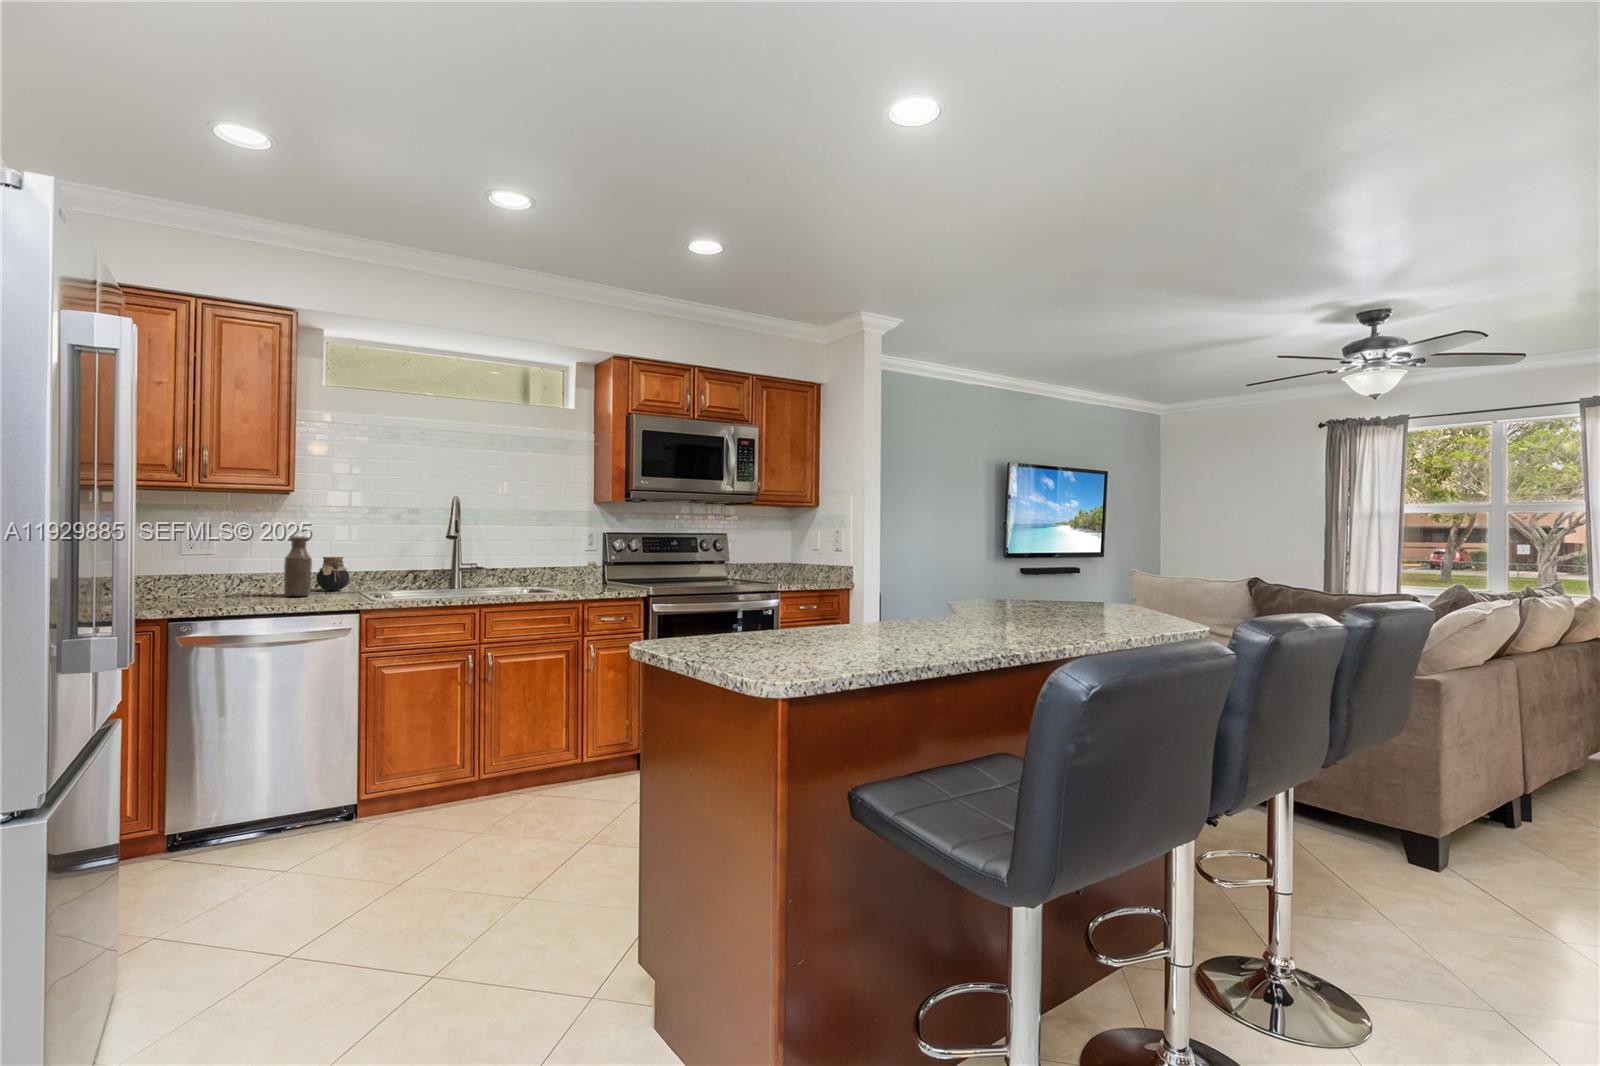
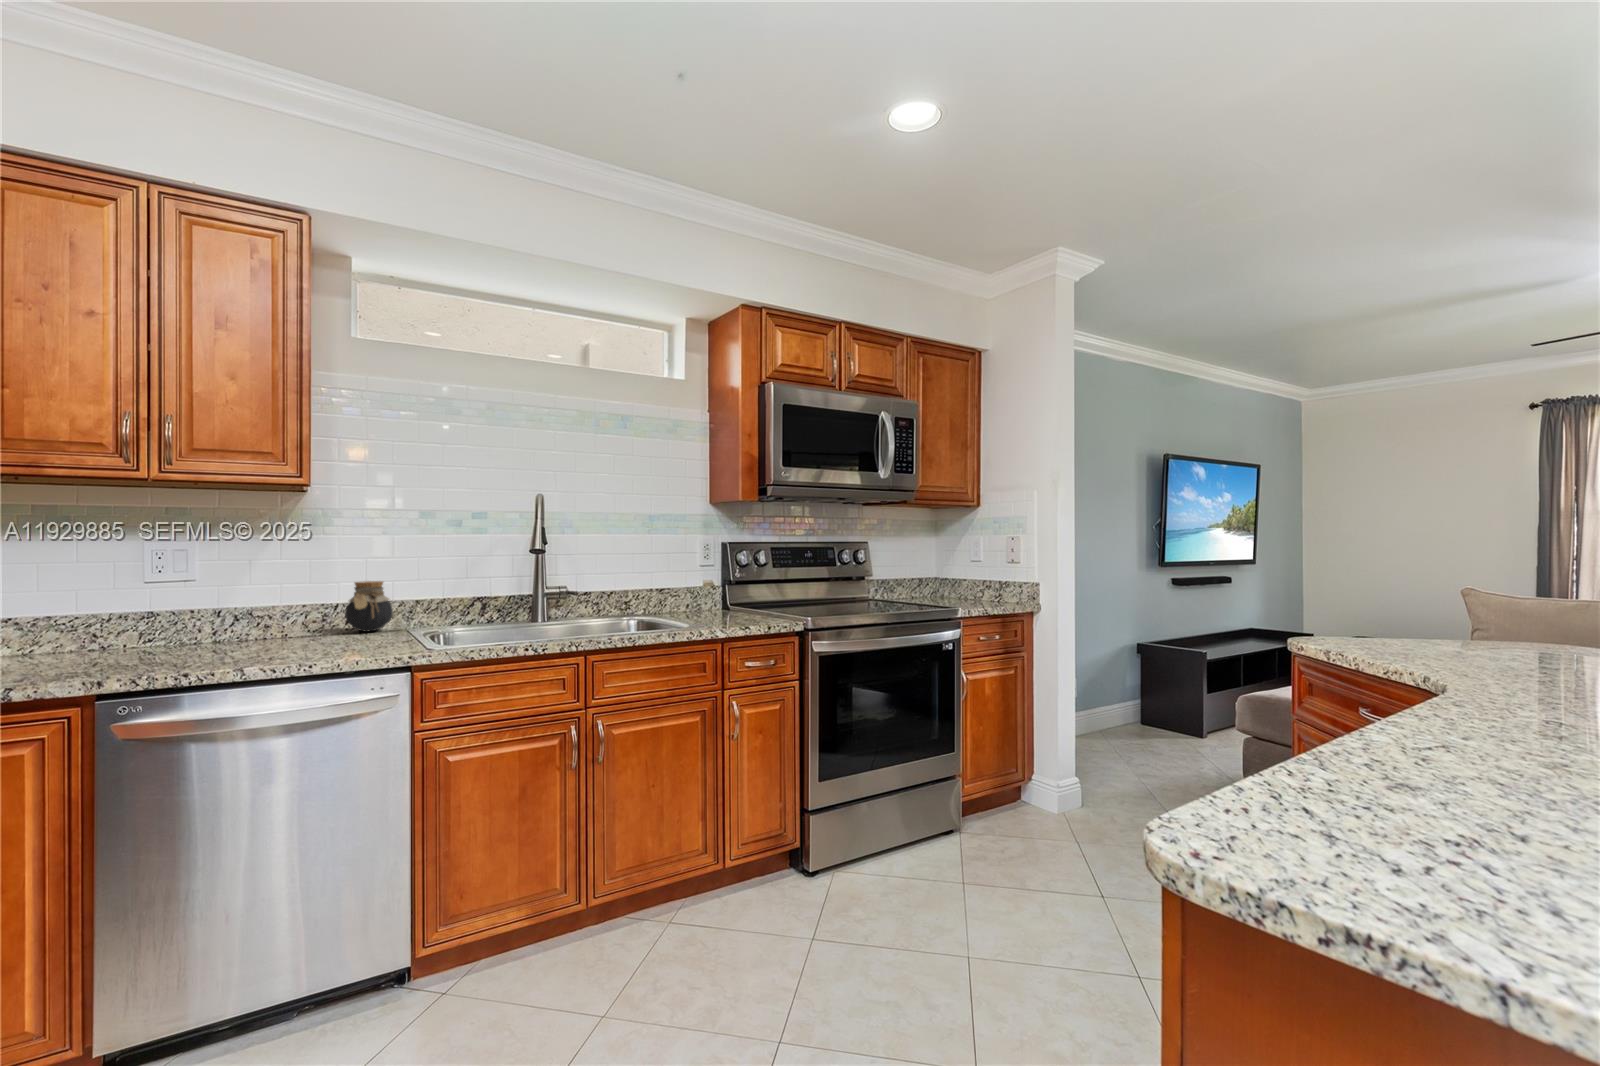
bottle: present [284,536,312,596] -> none [297,553,338,645]

